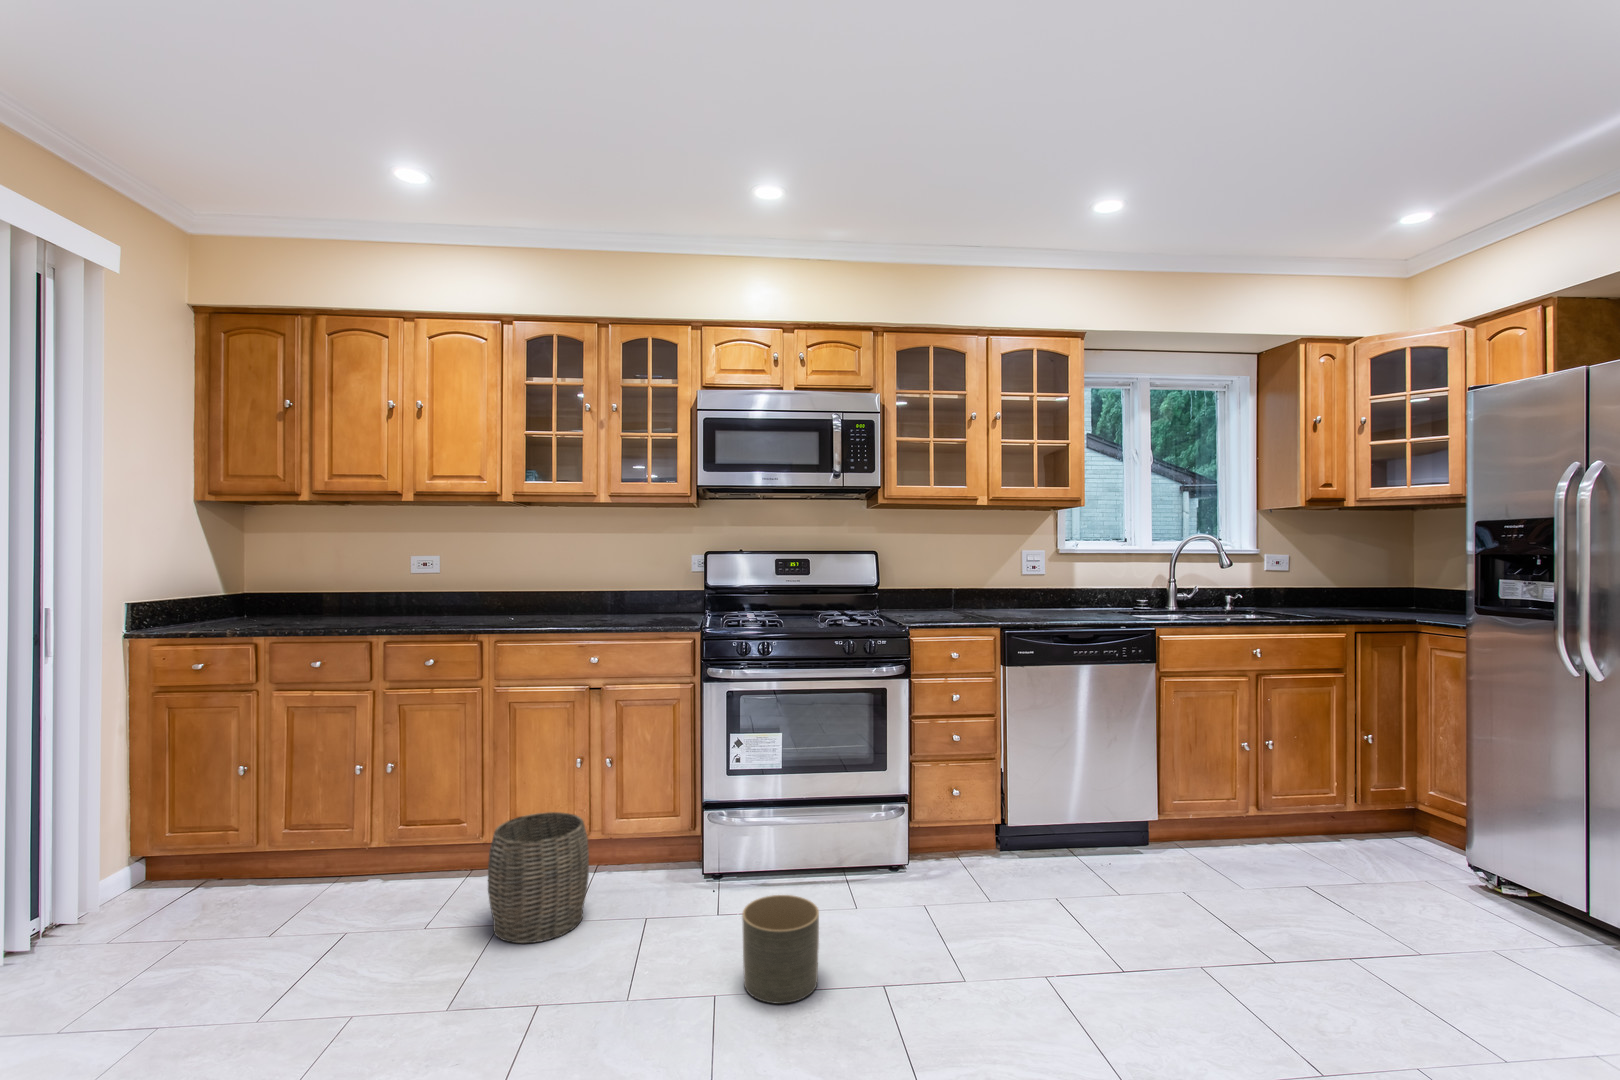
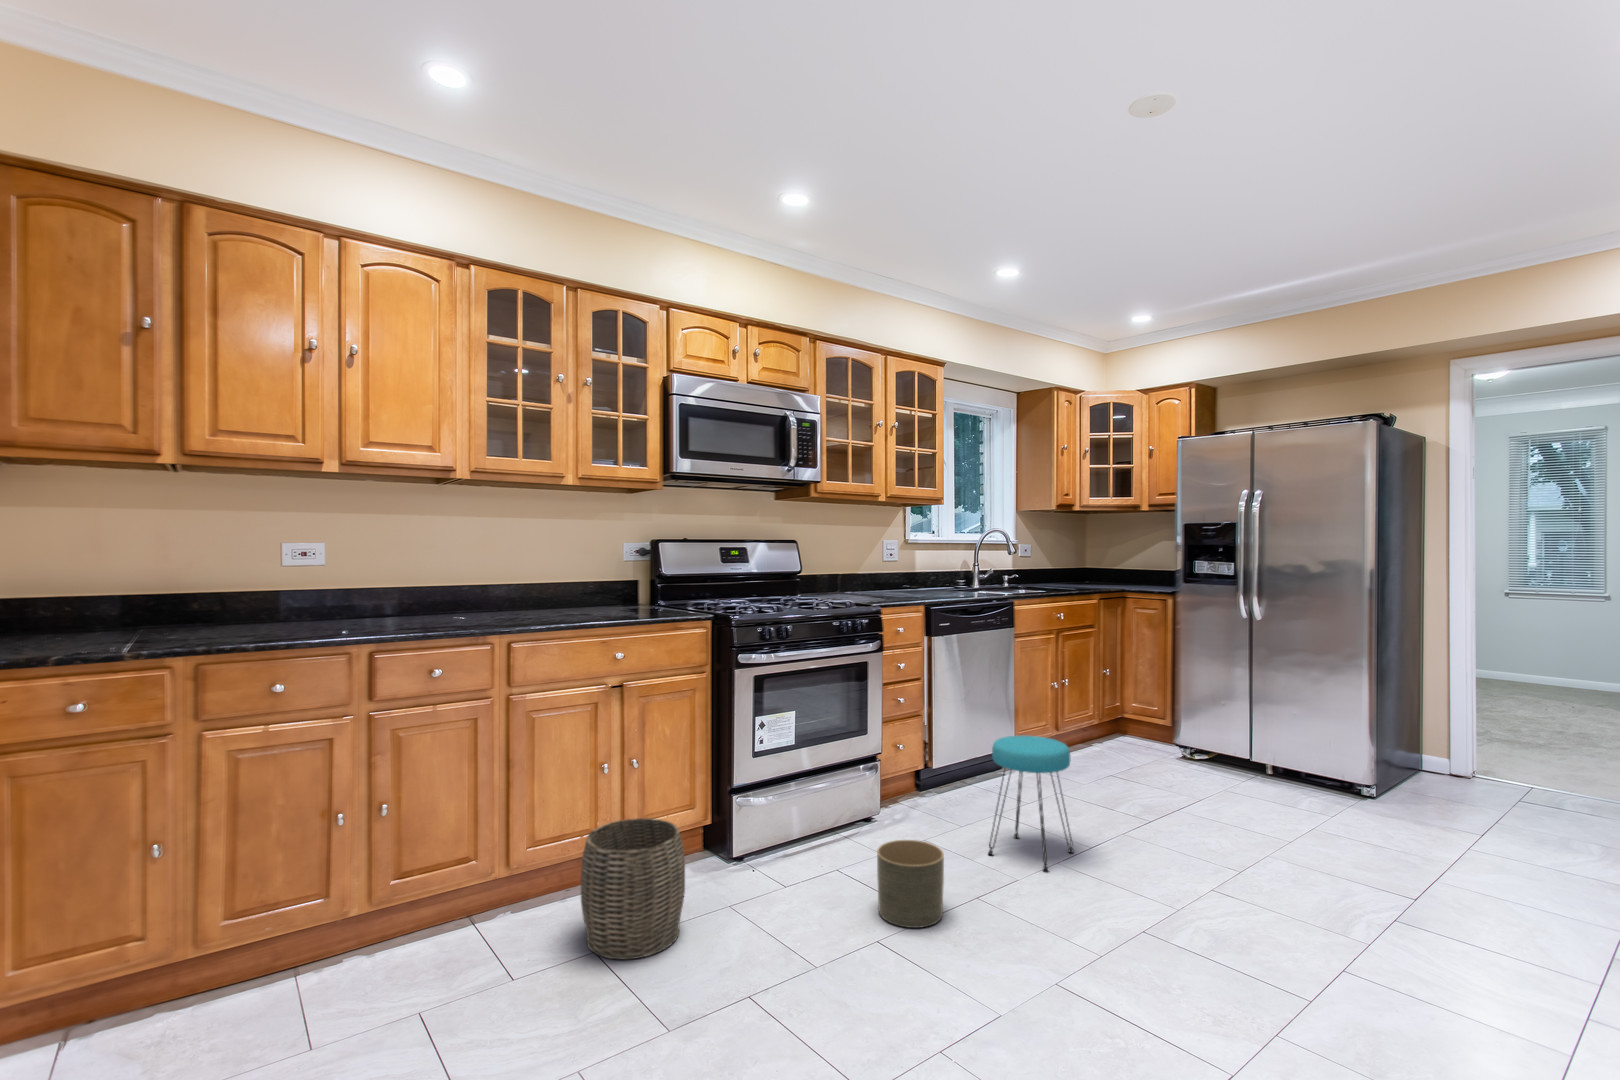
stool: none [963,802,1080,987] -> present [989,736,1073,870]

